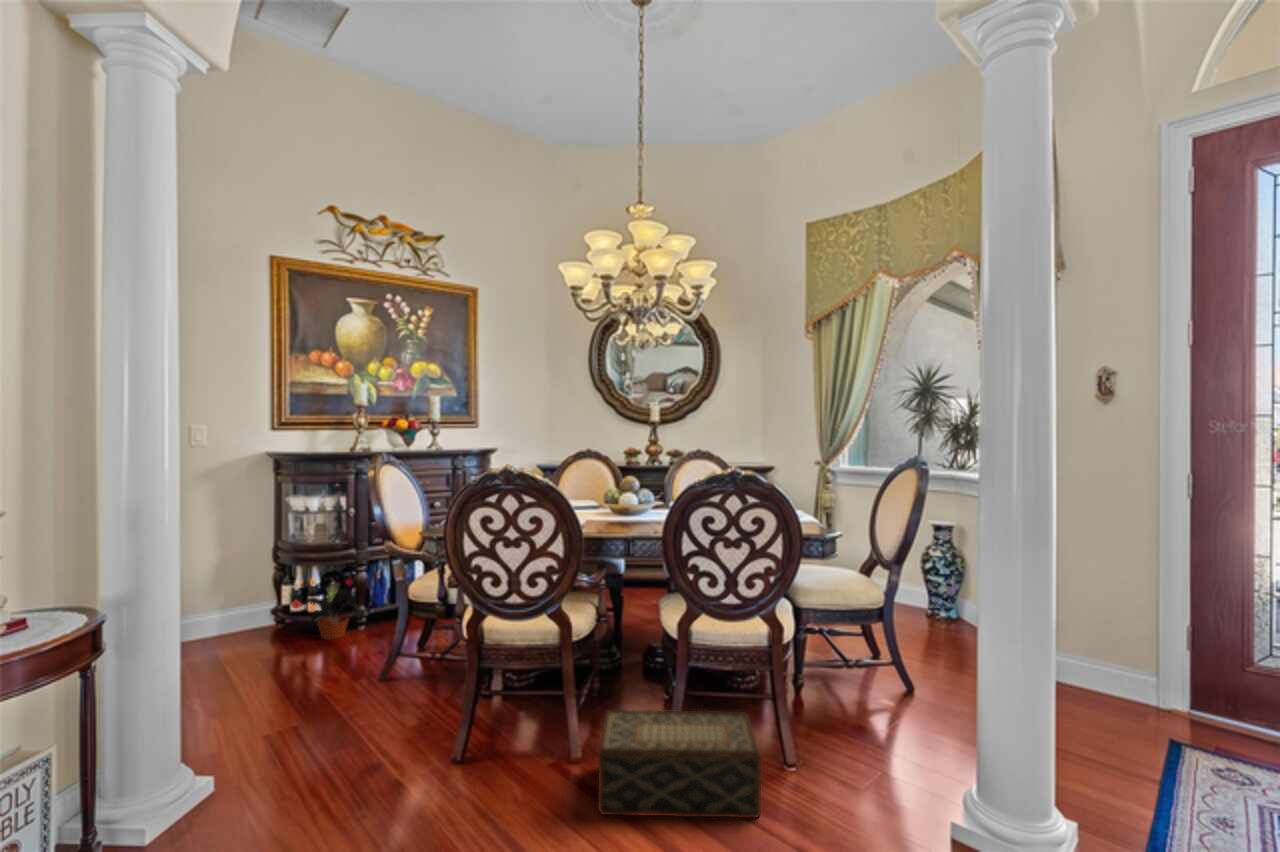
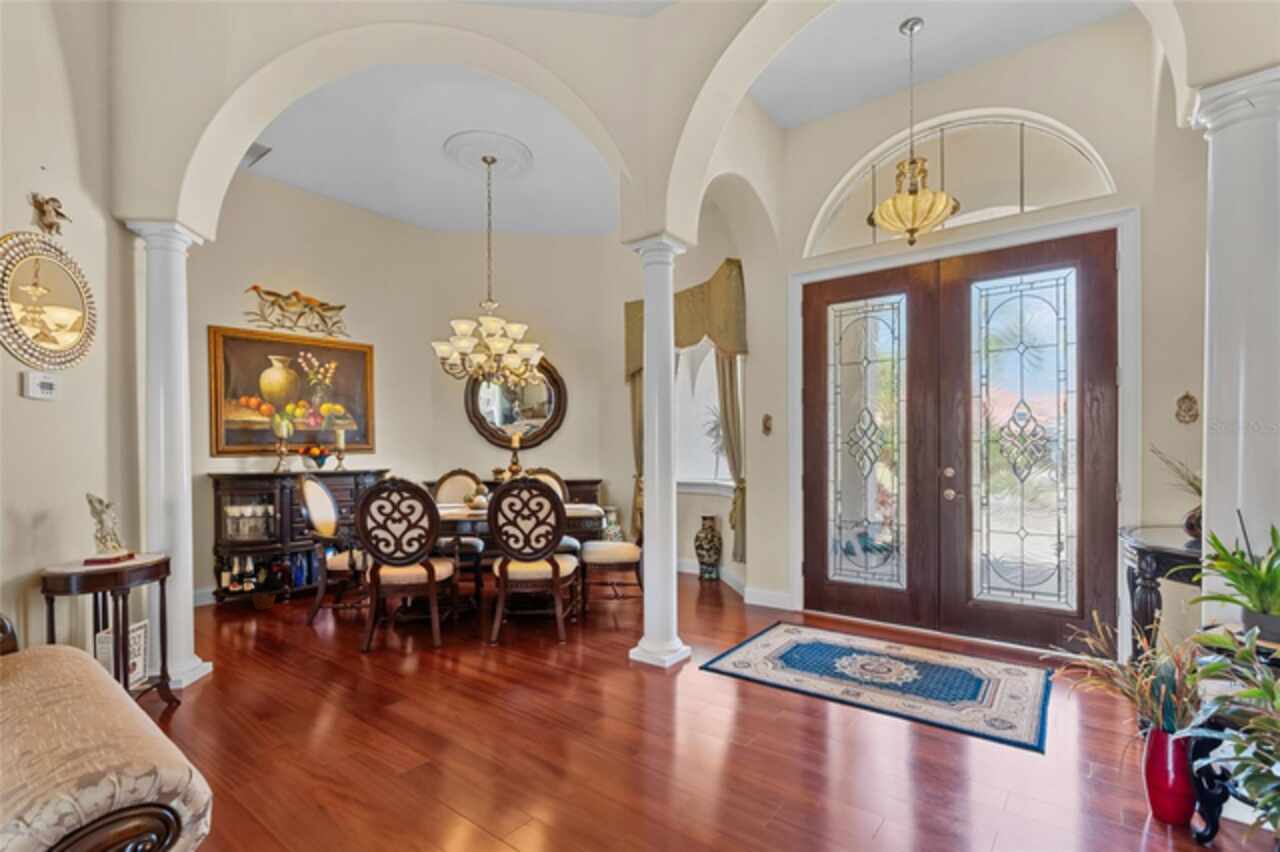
woven basket: present [598,710,761,818] -> none [445,612,536,662]

